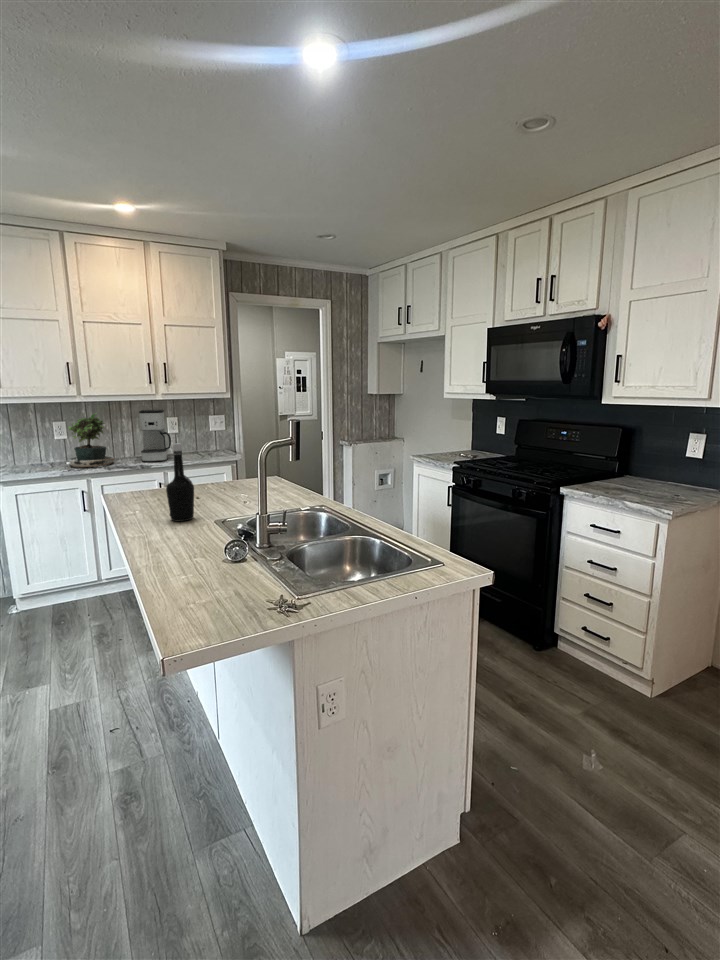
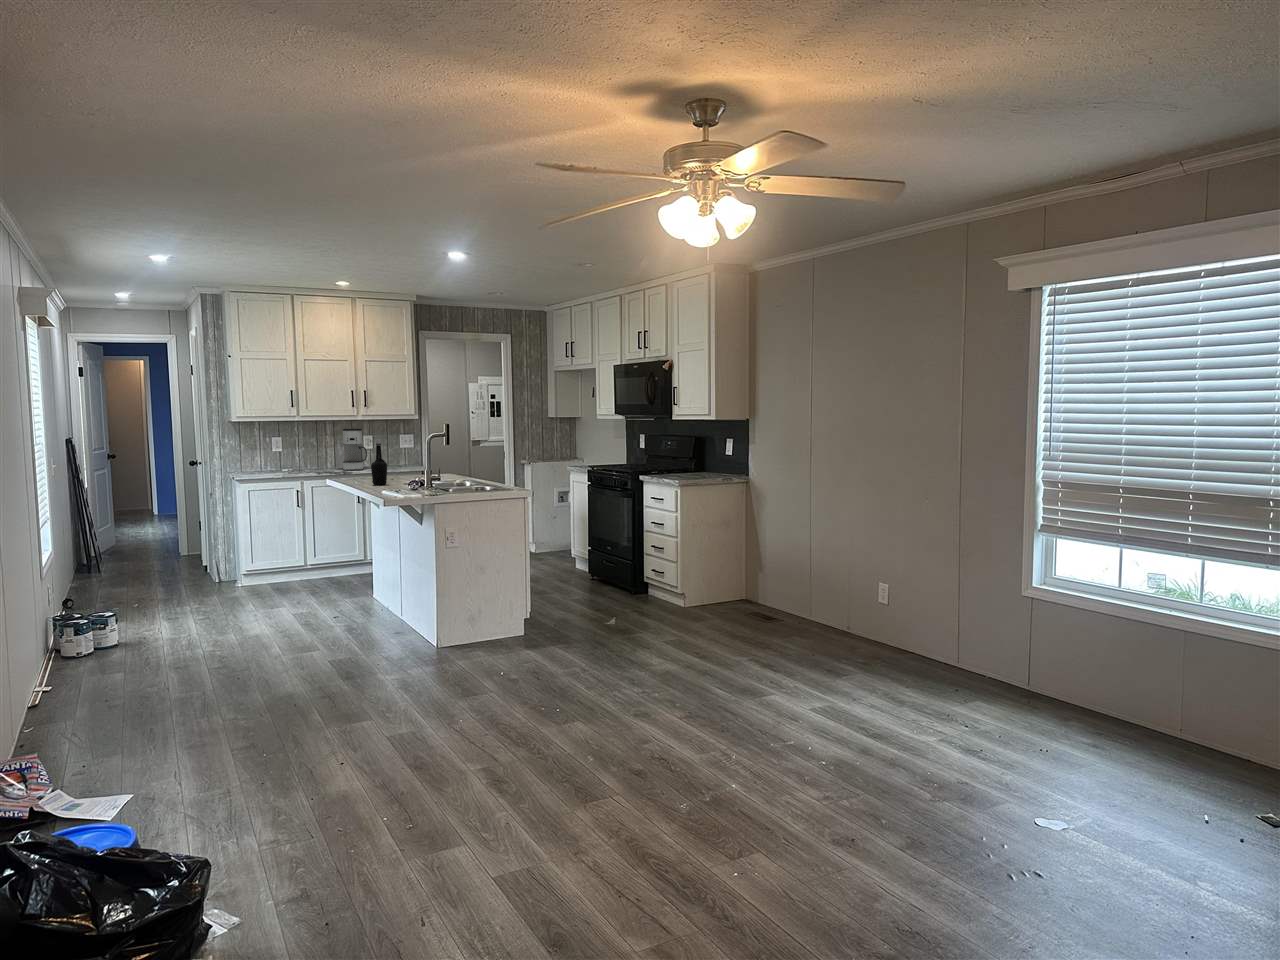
potted plant: present [68,414,114,468] -> none [283,430,321,474]

